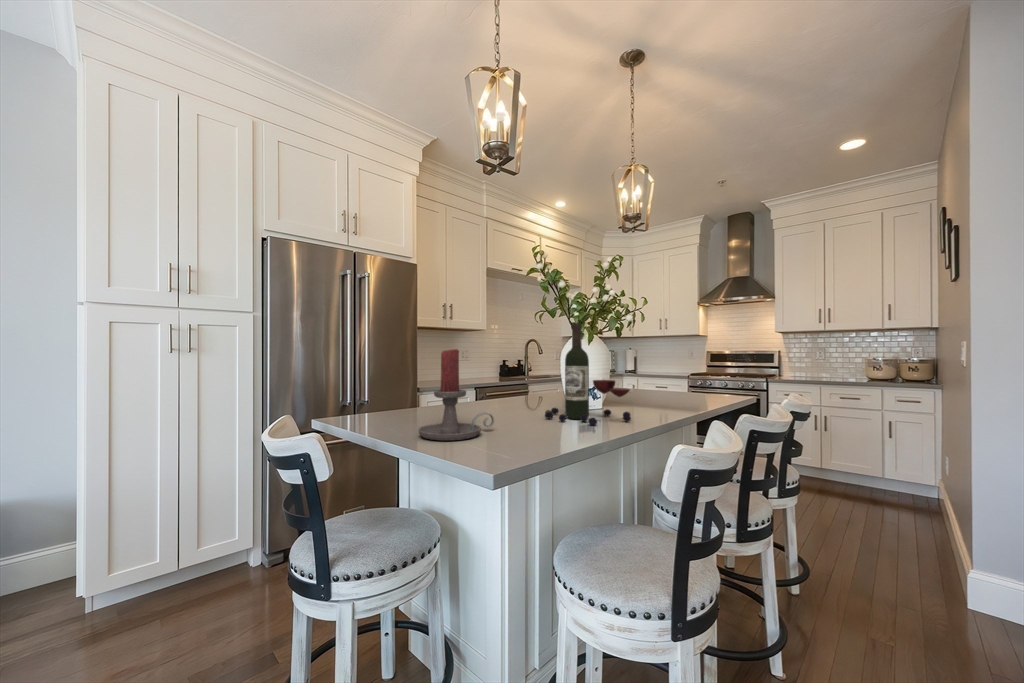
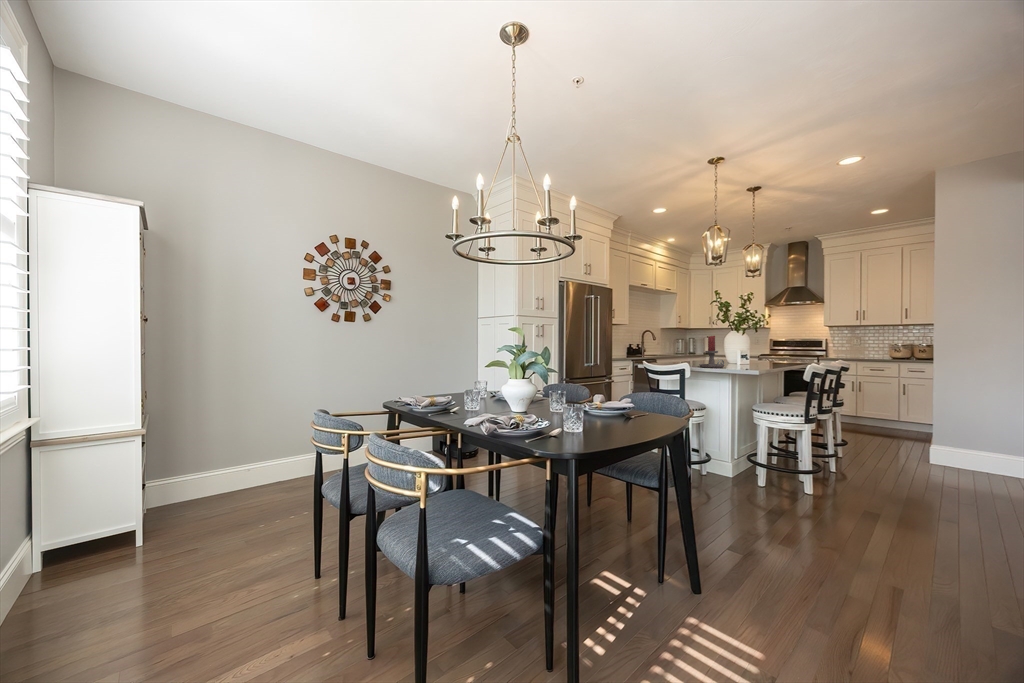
wine bottle: present [545,323,631,425] -> none [730,325,776,367]

